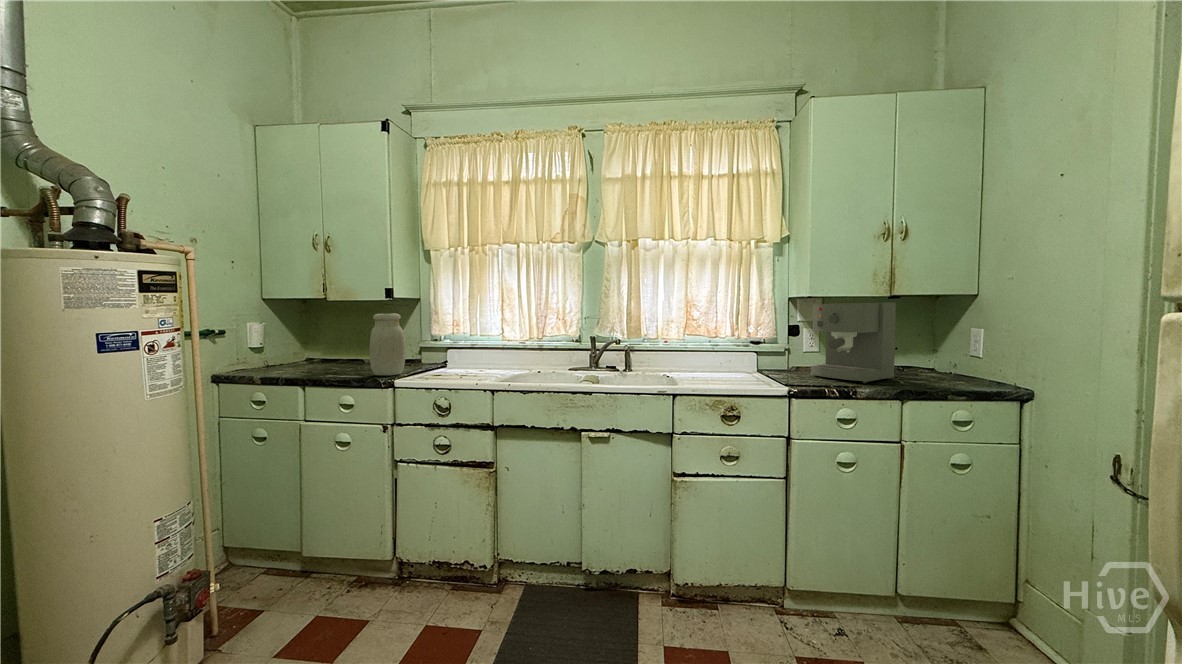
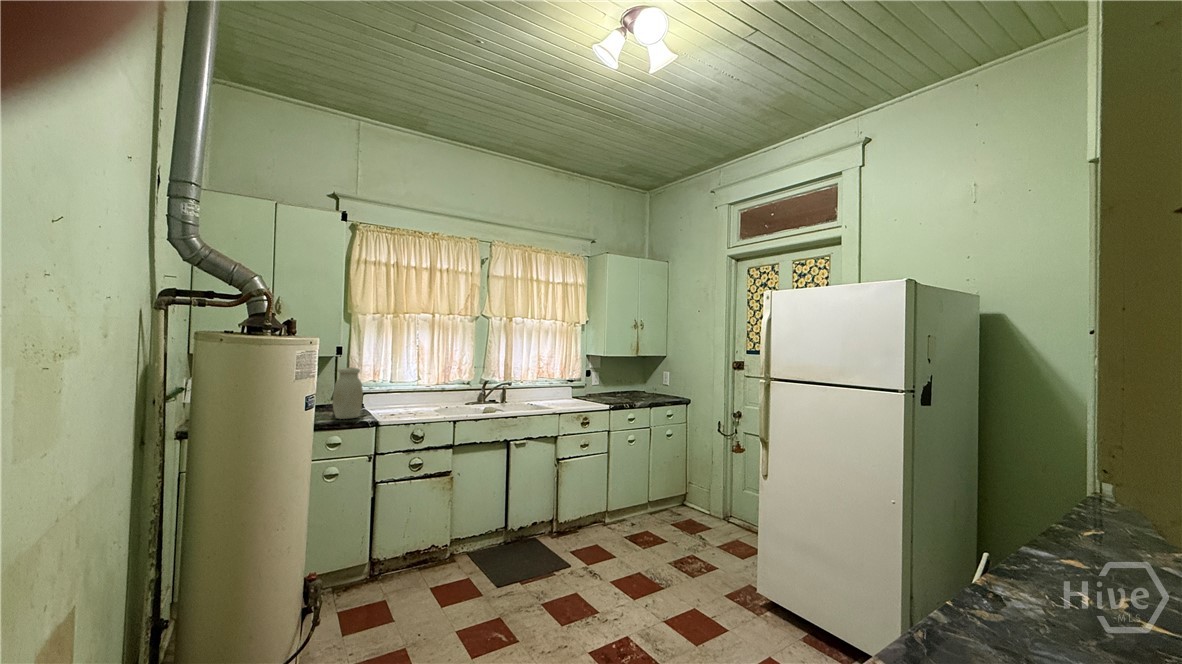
coffee maker: present [811,303,896,383] -> none [604,359,638,401]

